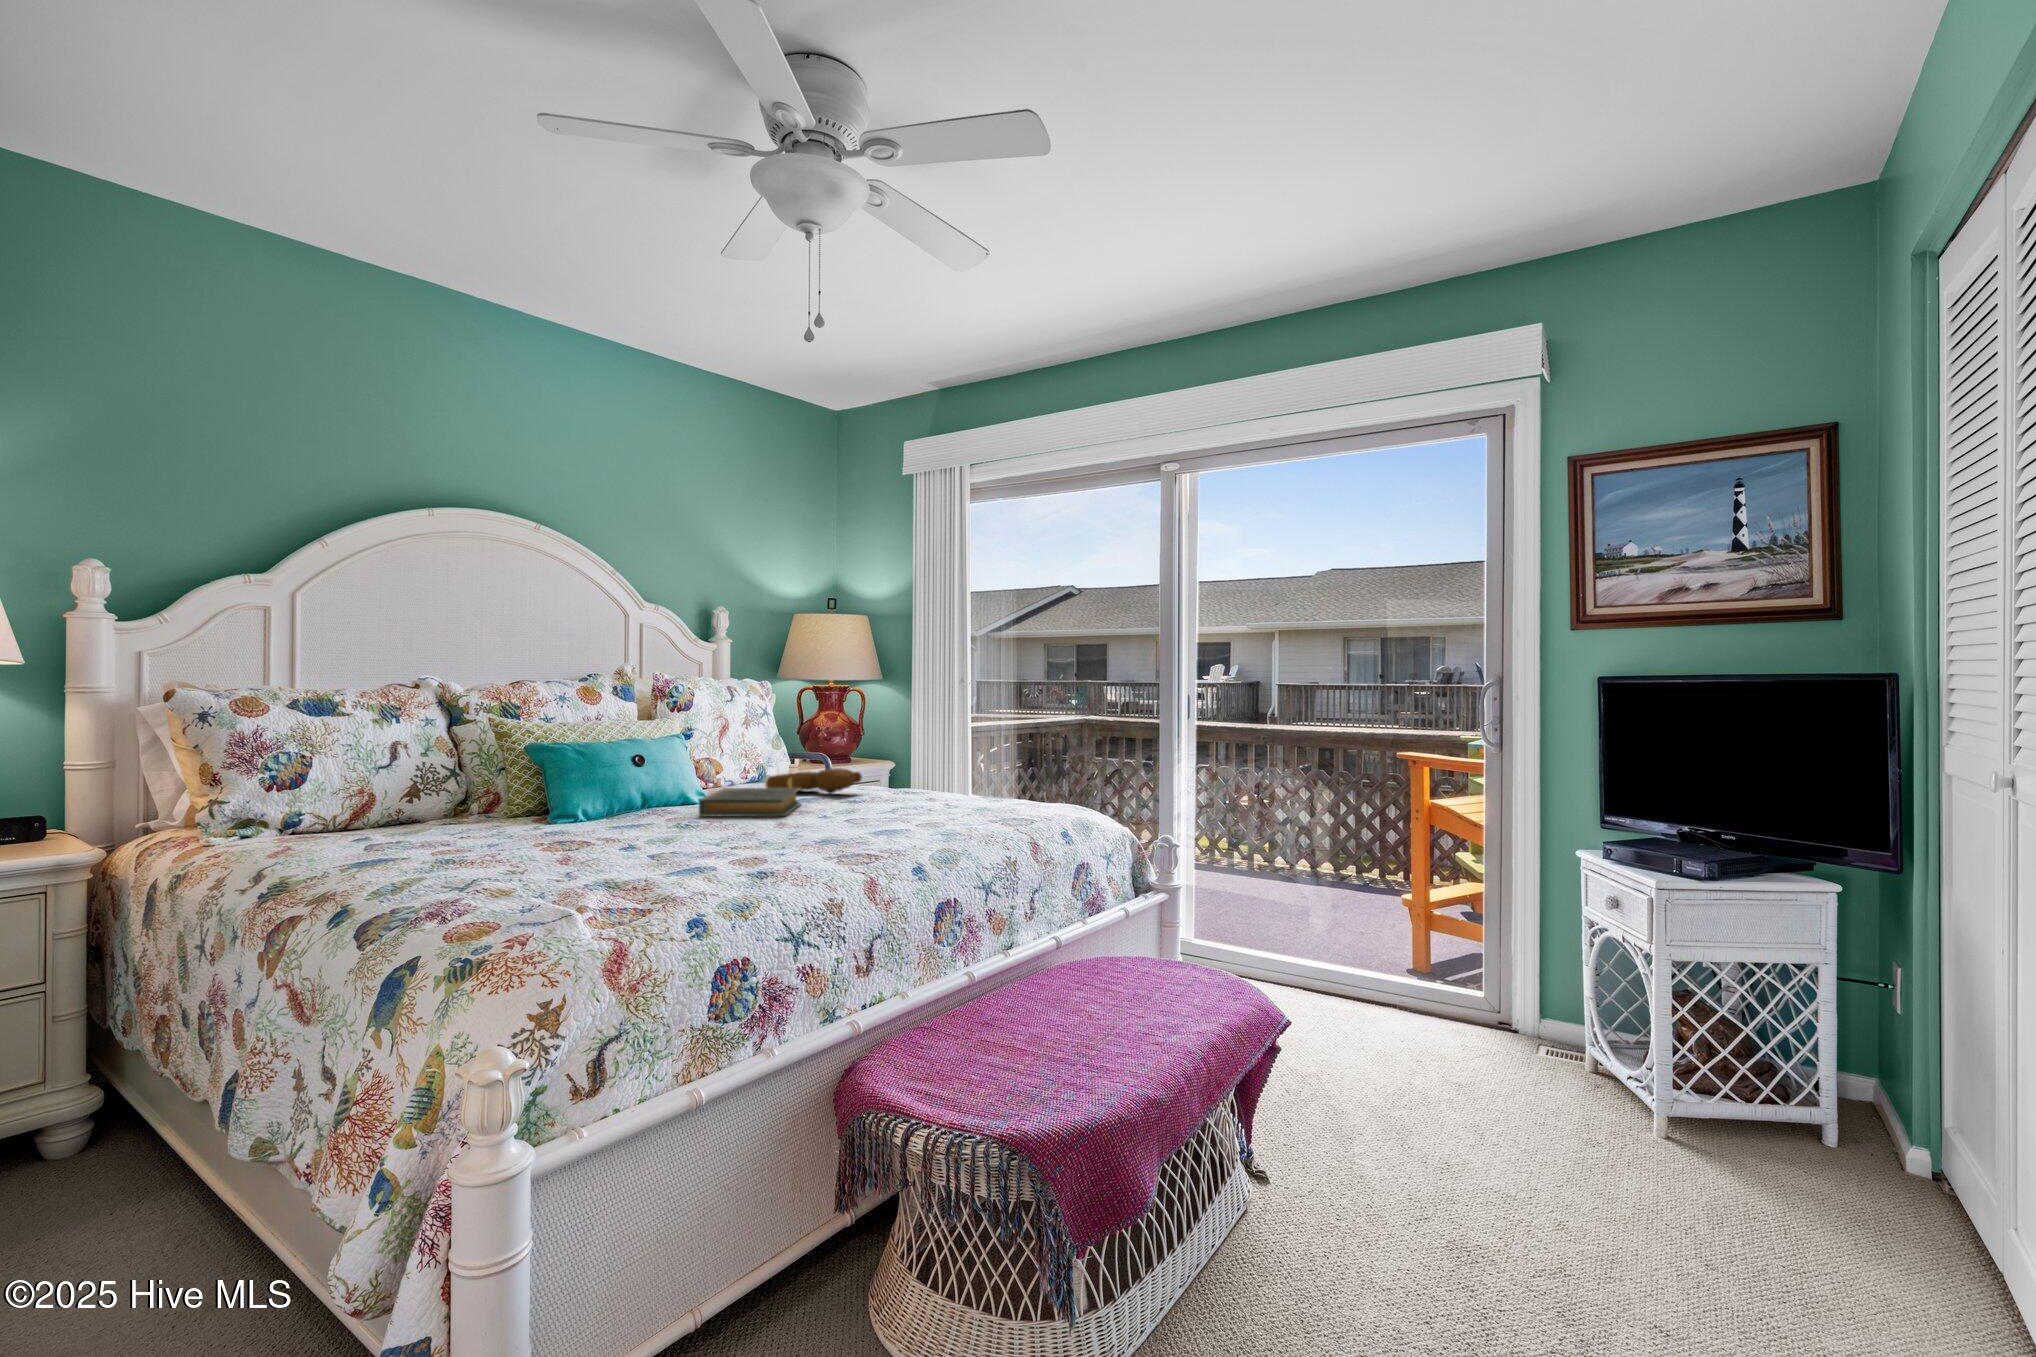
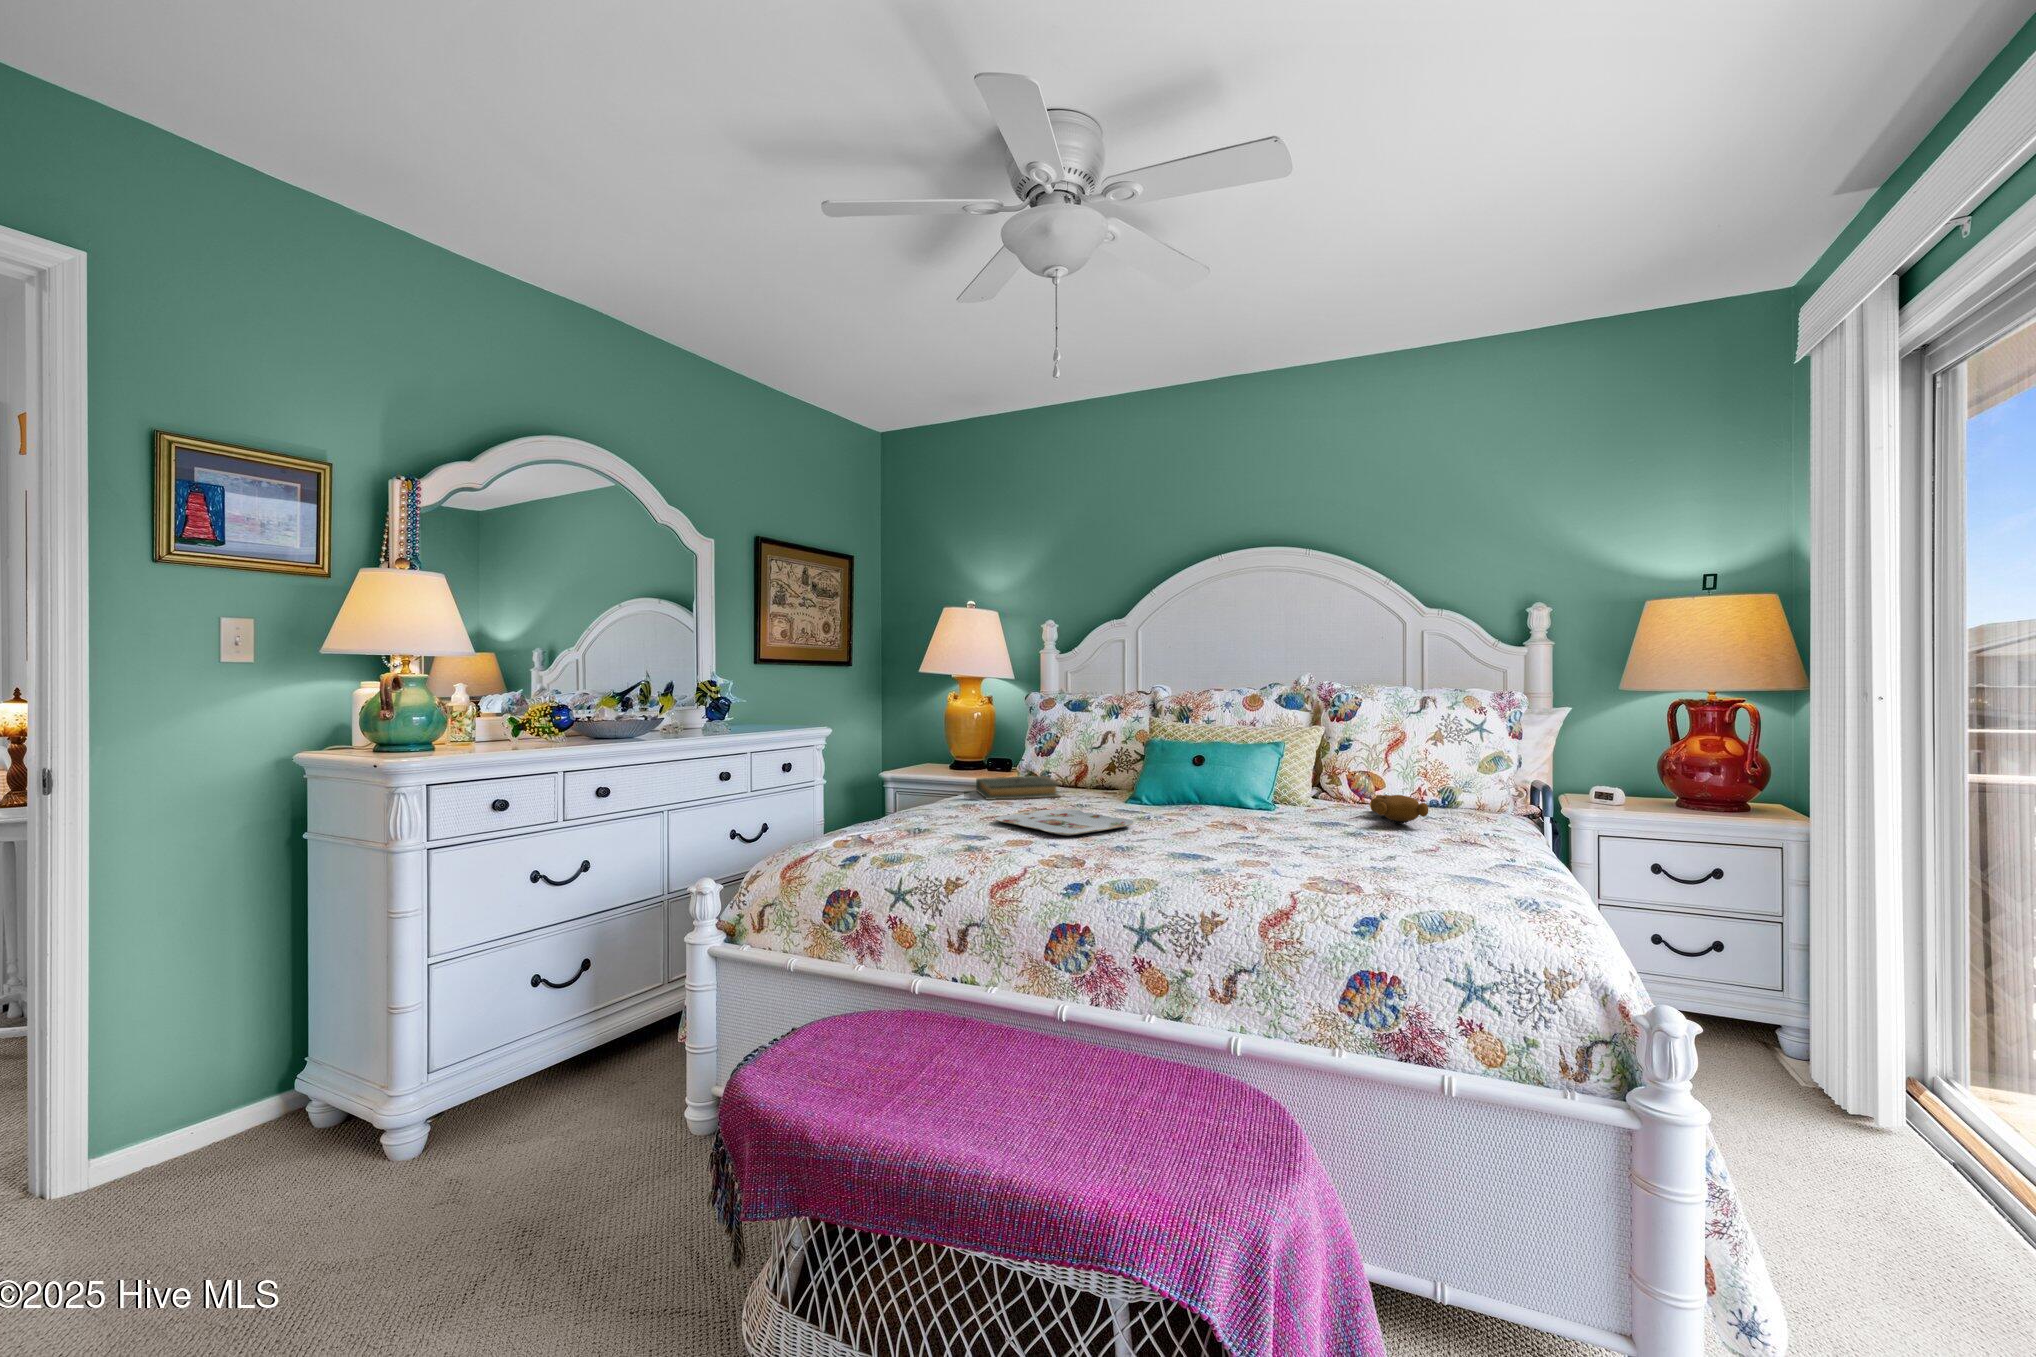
hardback book: present [699,788,801,817] -> present [976,776,1060,800]
serving tray: none [587,824,765,855] -> present [995,809,1134,836]

